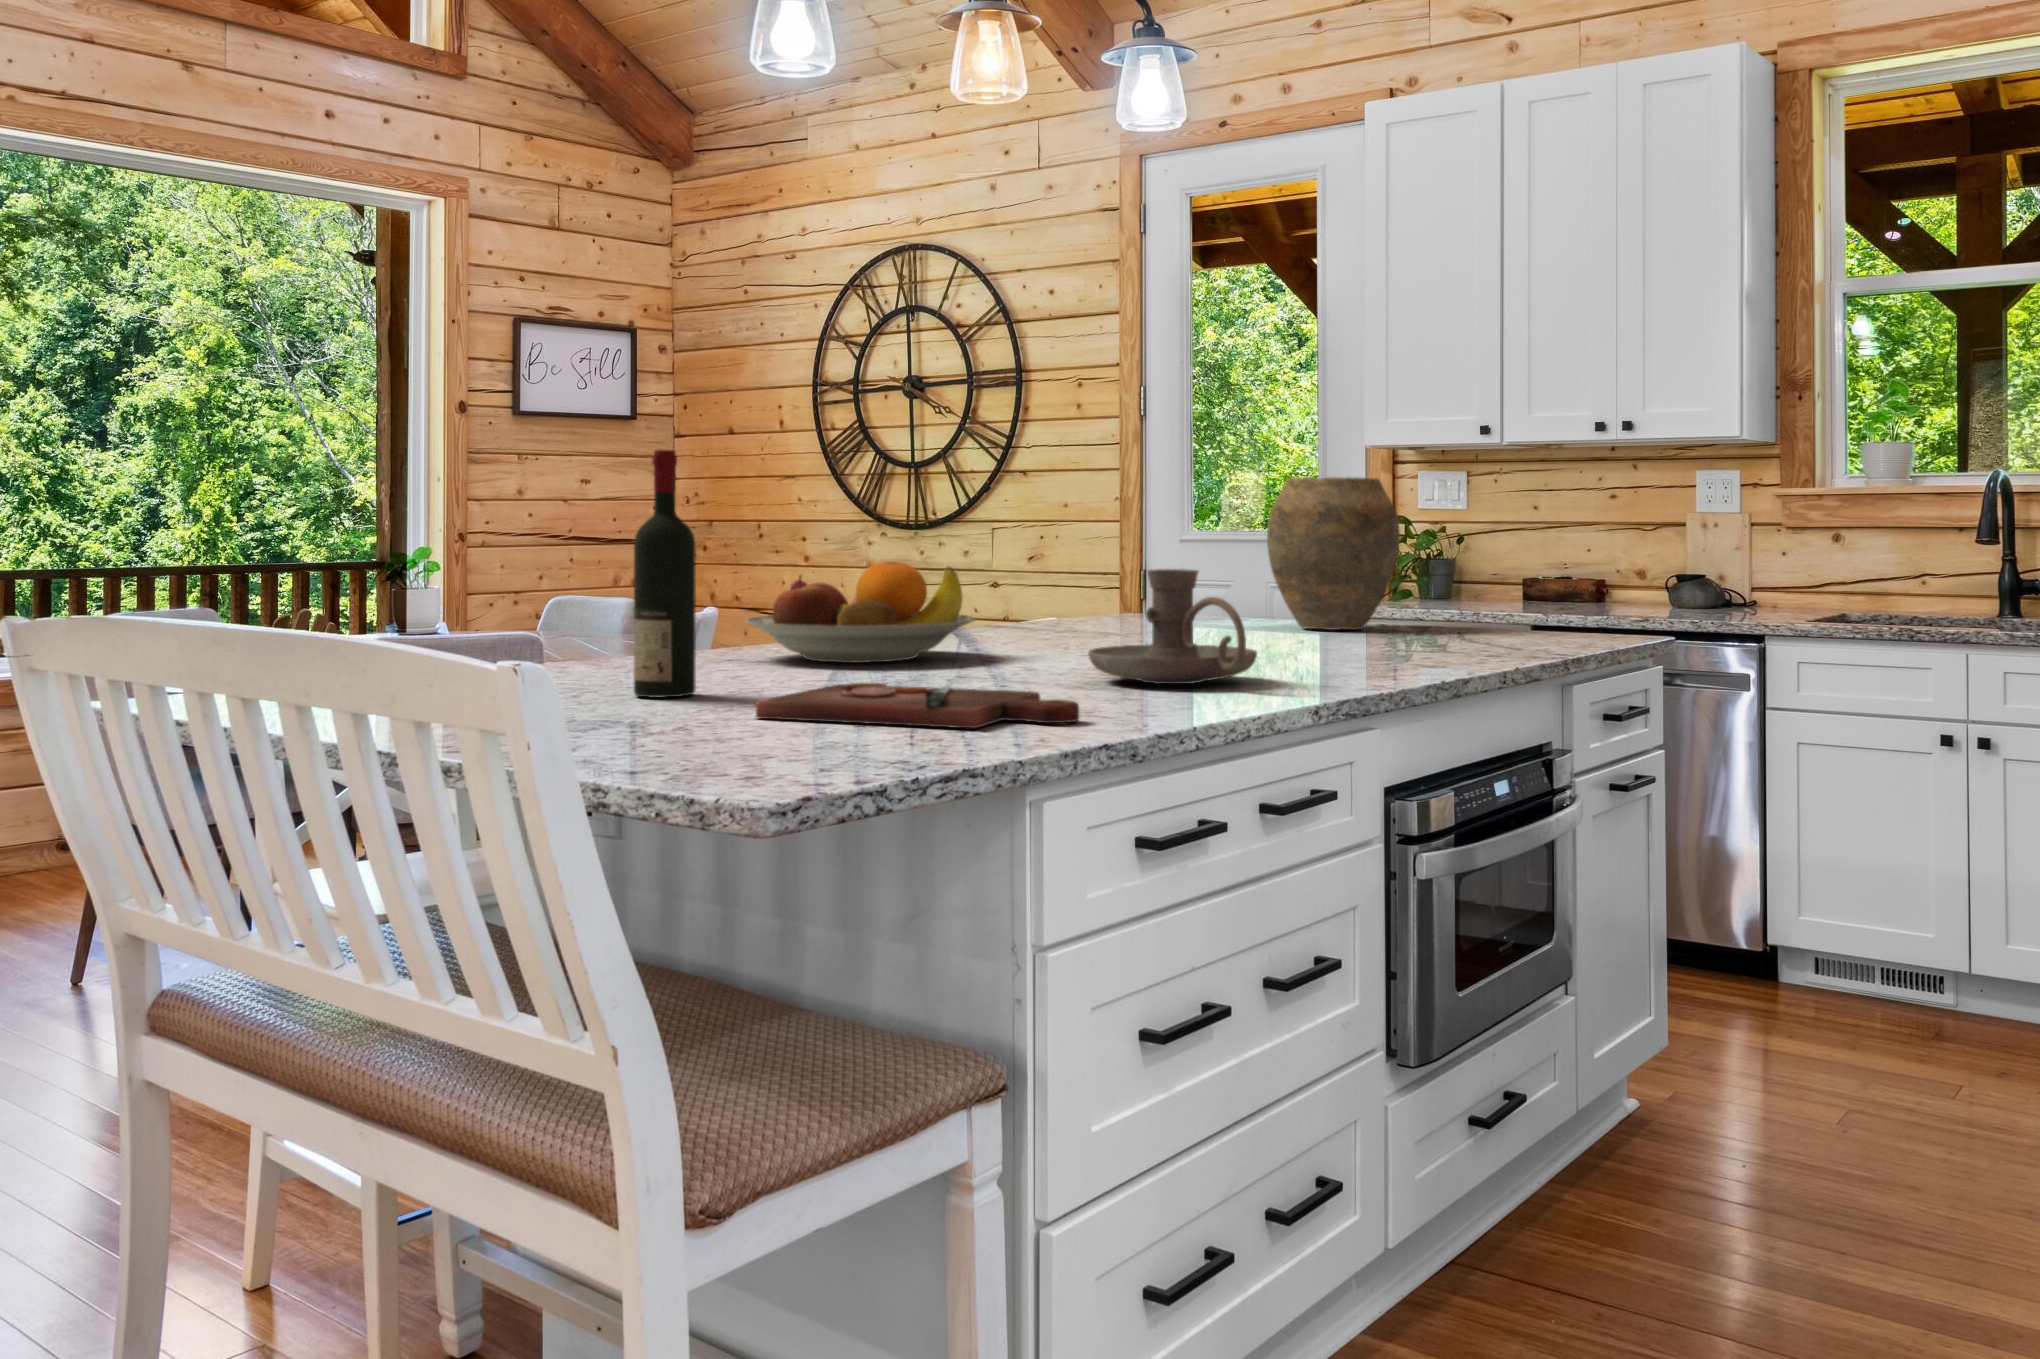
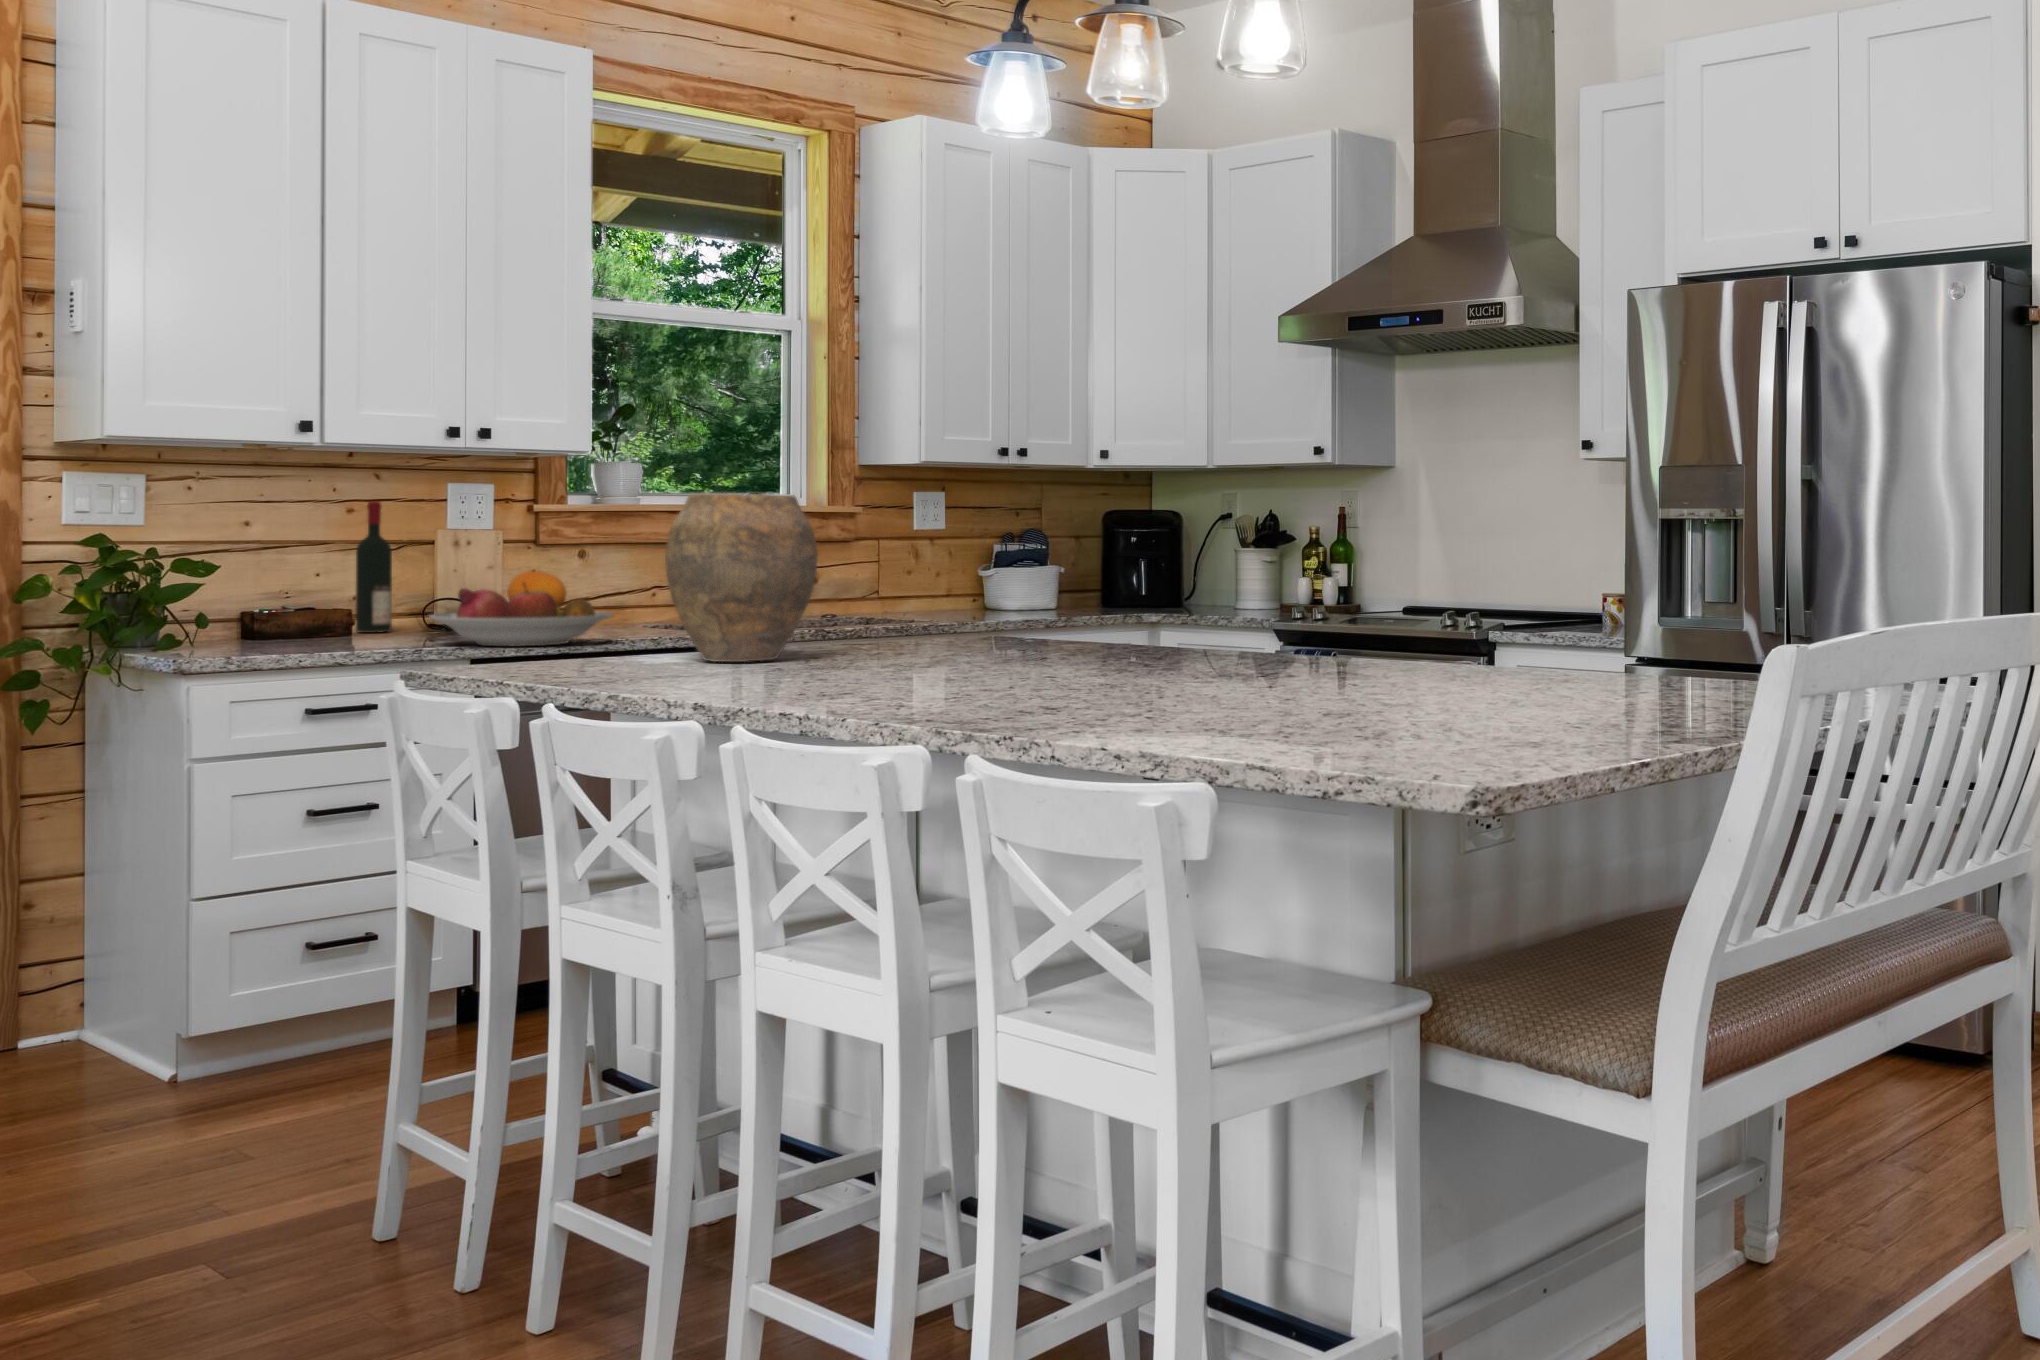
wine bottle: present [634,450,696,697] -> present [356,501,392,633]
fruit bowl: present [745,561,975,663] -> present [430,571,613,646]
candle holder: present [1088,569,1257,684] -> none [1248,585,1411,682]
cutting board: present [756,683,1079,728] -> none [1487,675,1662,709]

